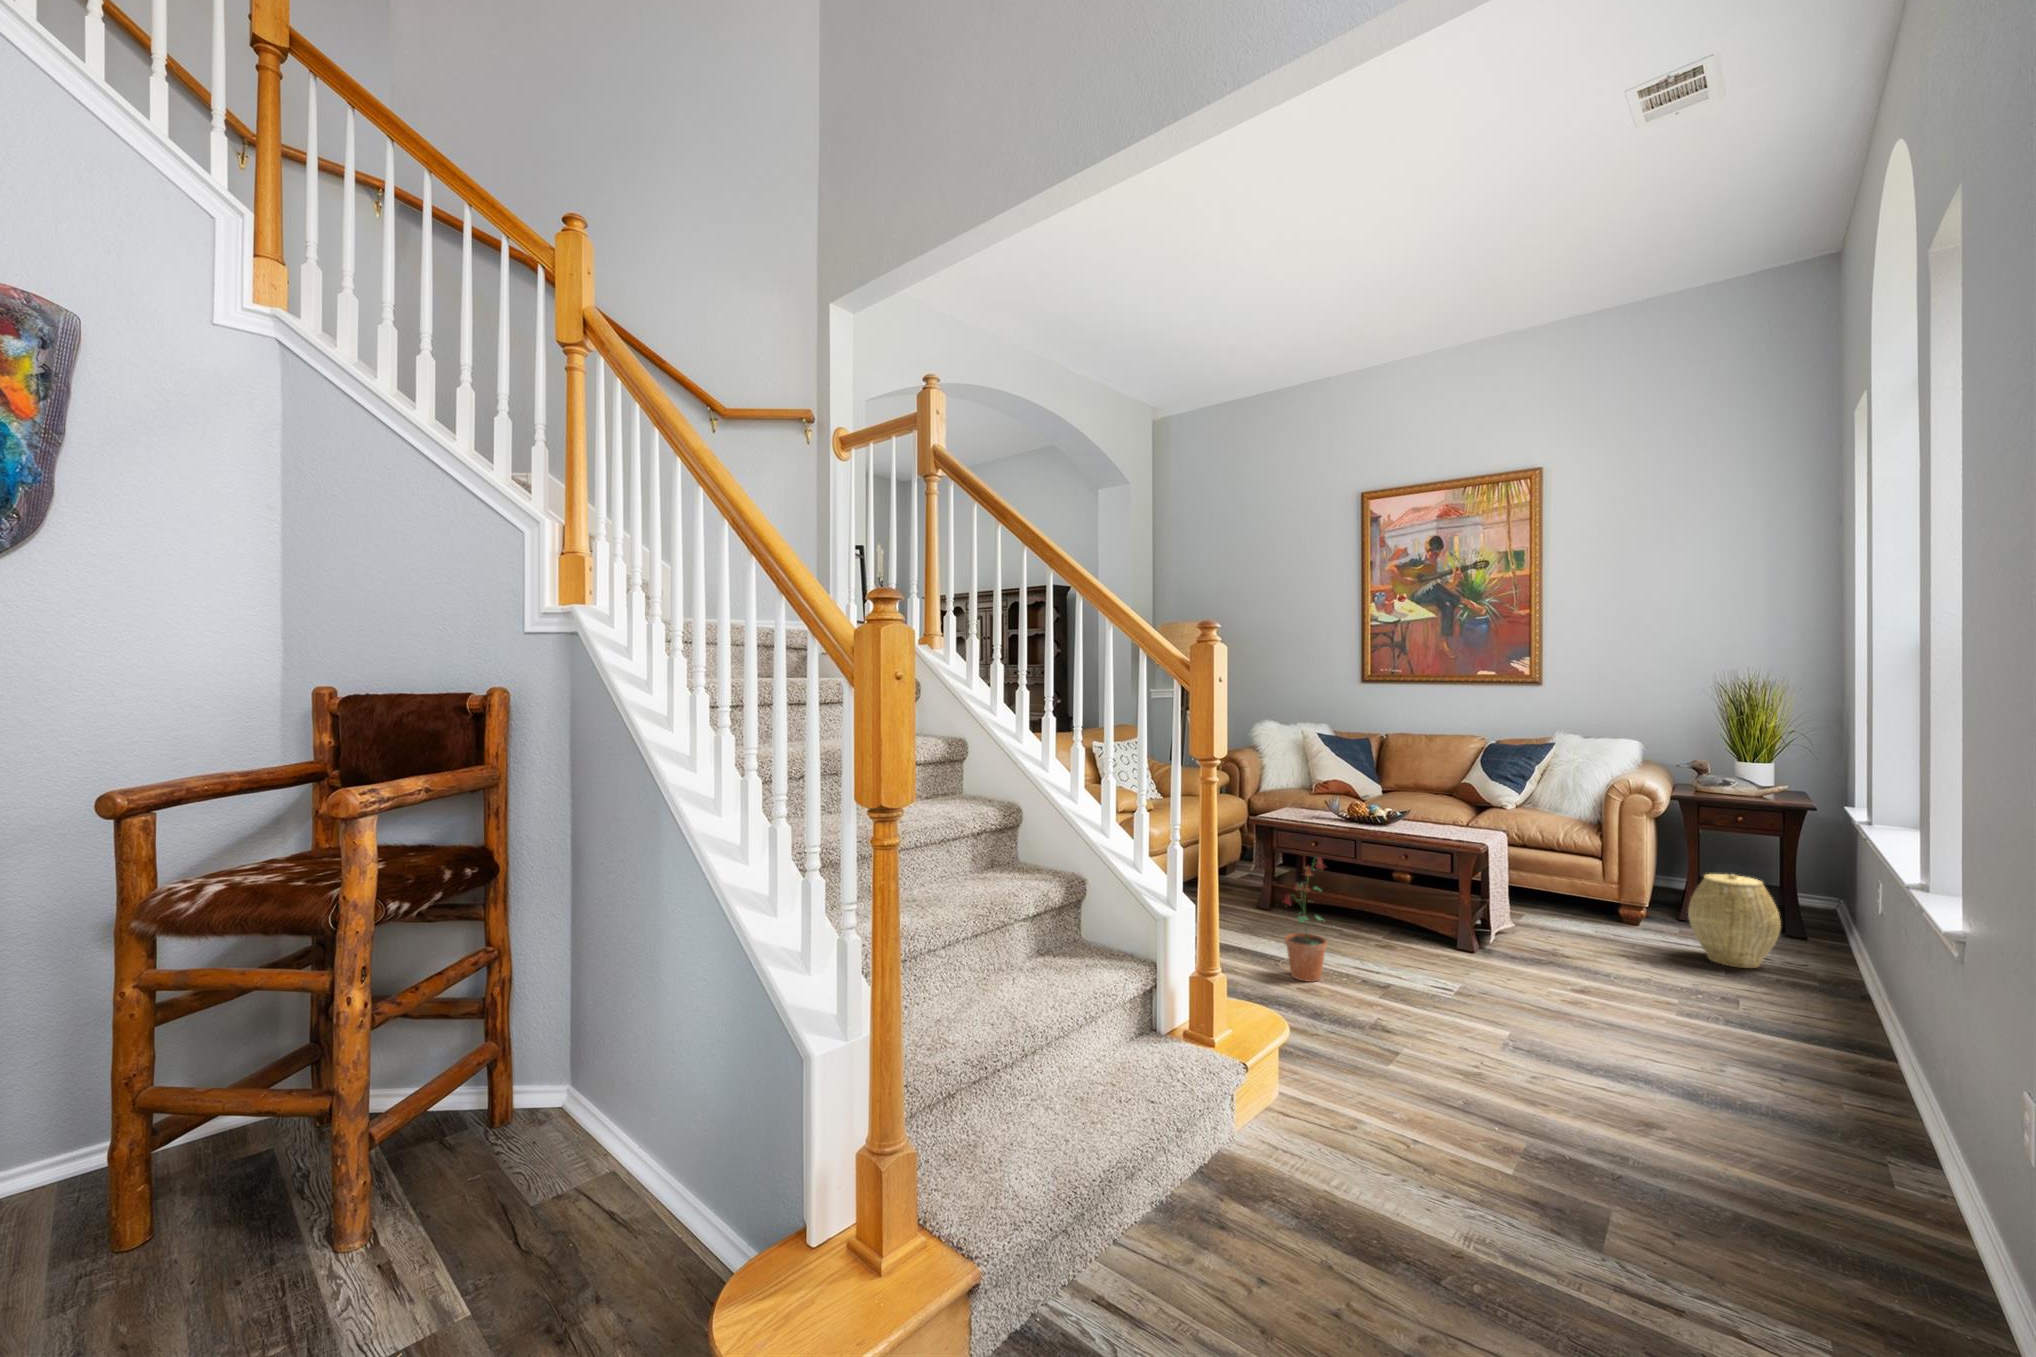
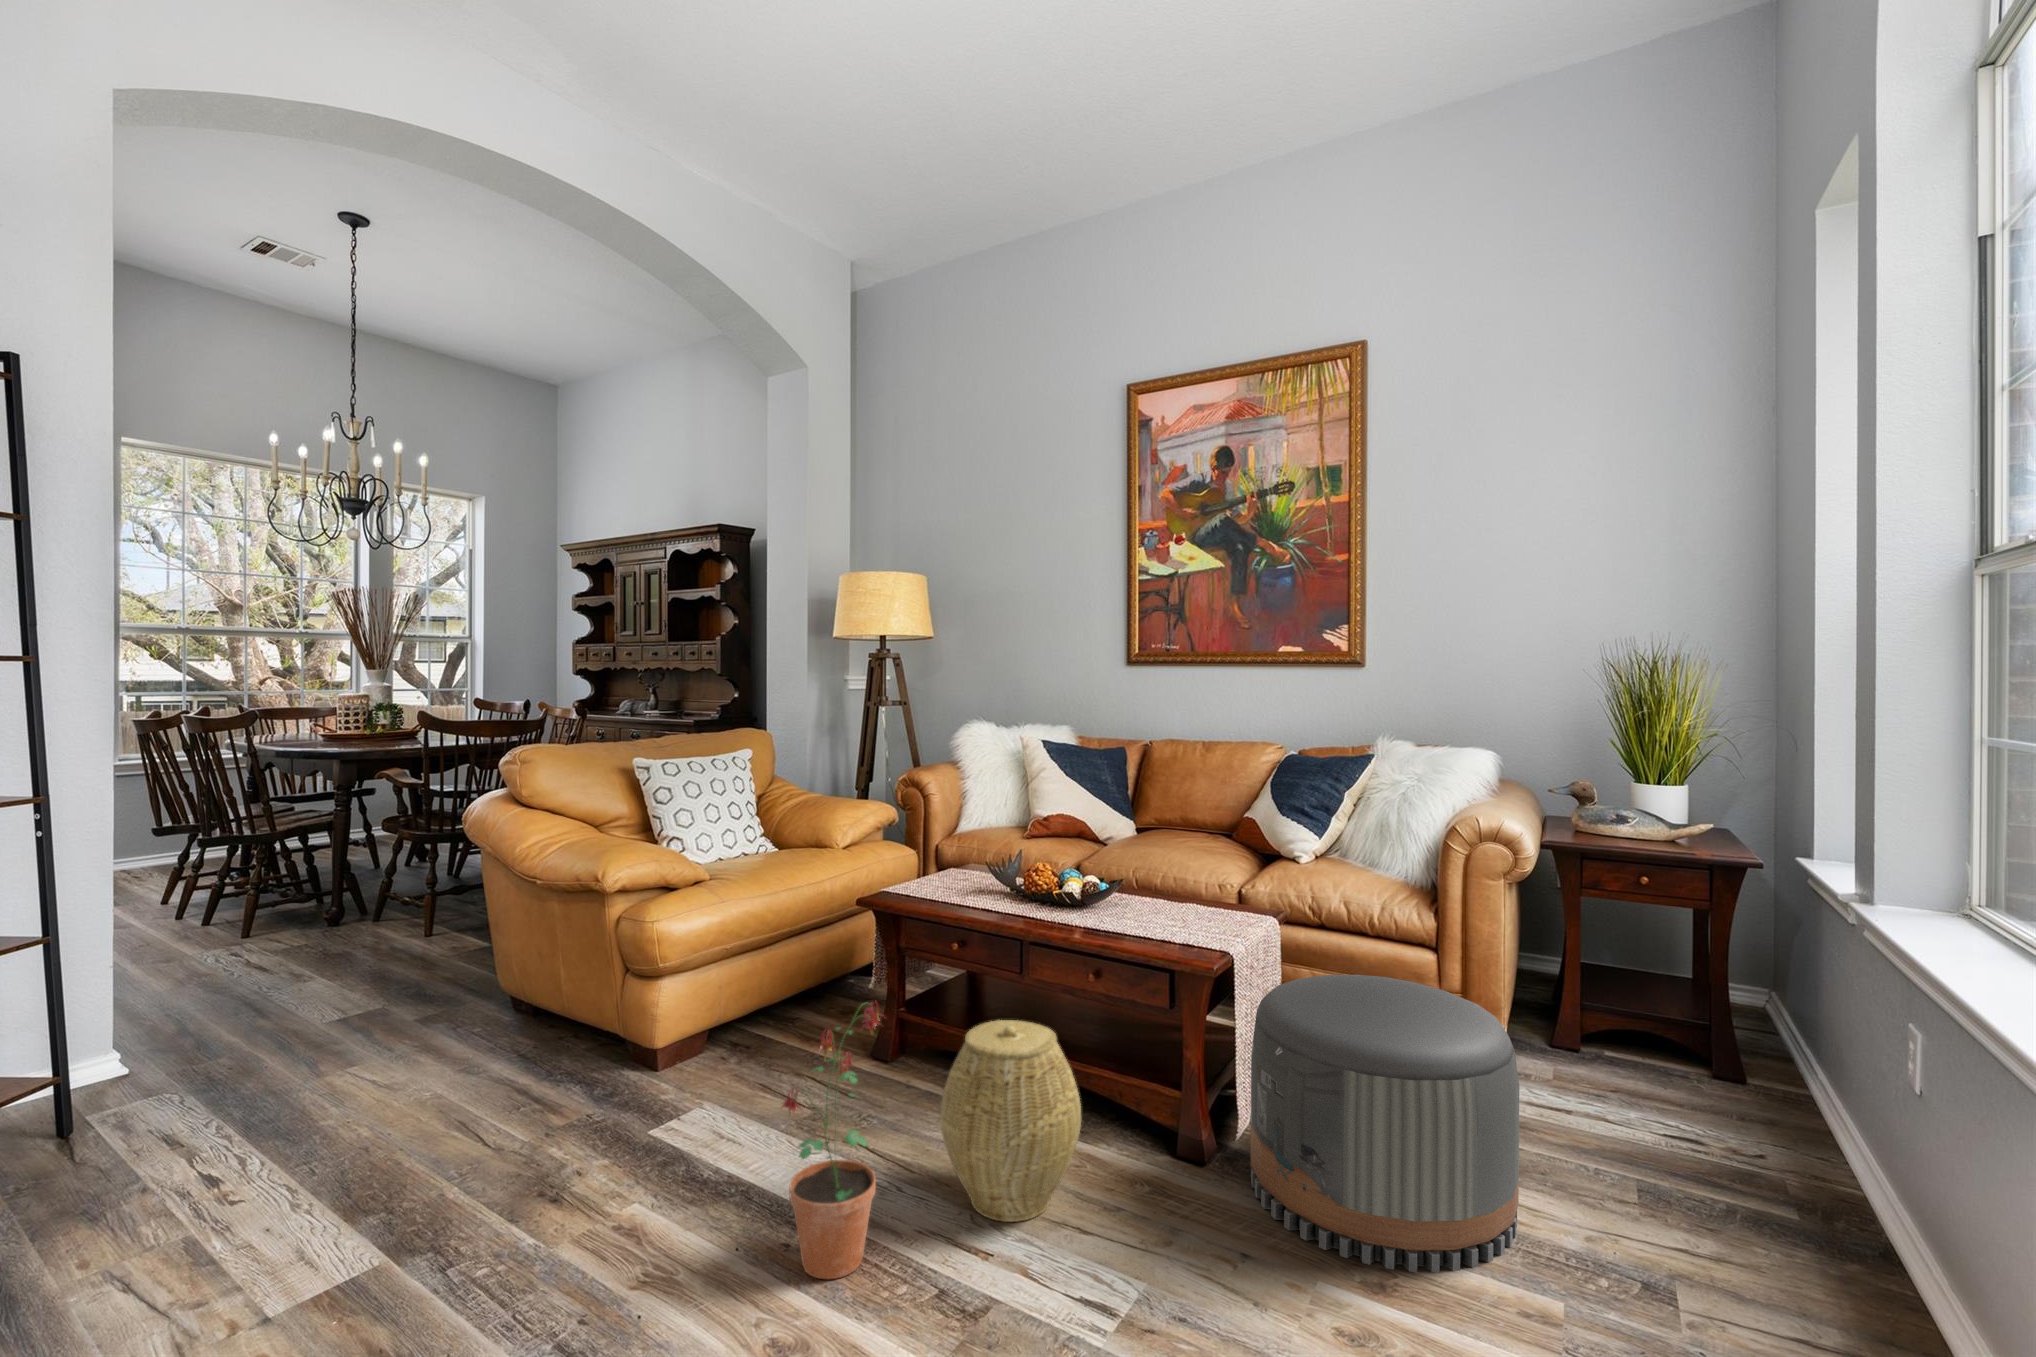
pouf: none [1505,859,1660,994] -> present [1251,975,1519,1272]
woven basket: present [1688,874,1781,968] -> present [940,1020,1081,1222]

